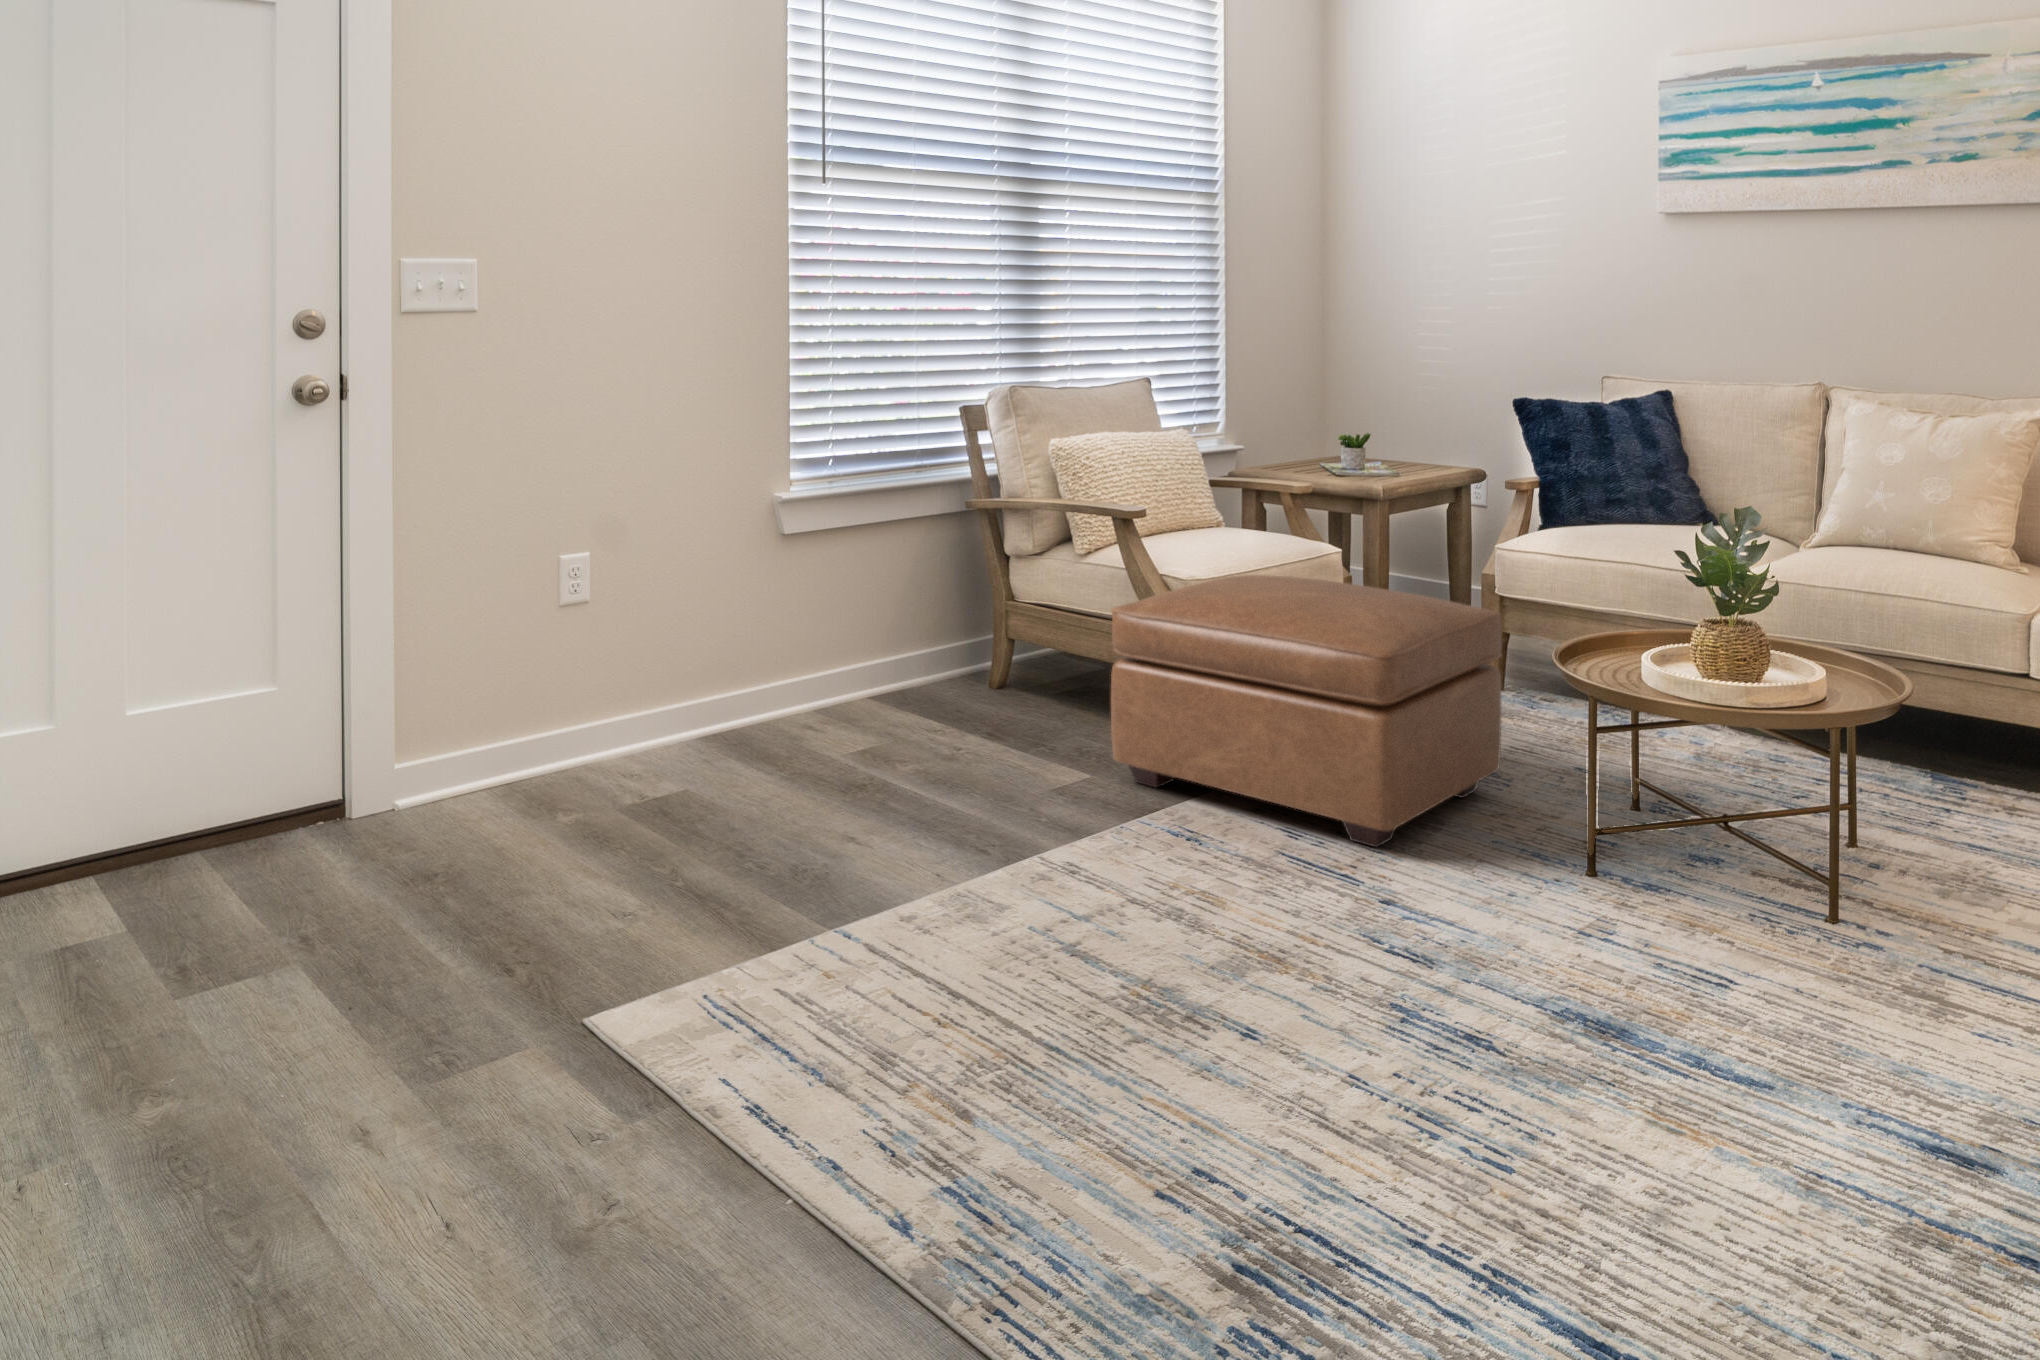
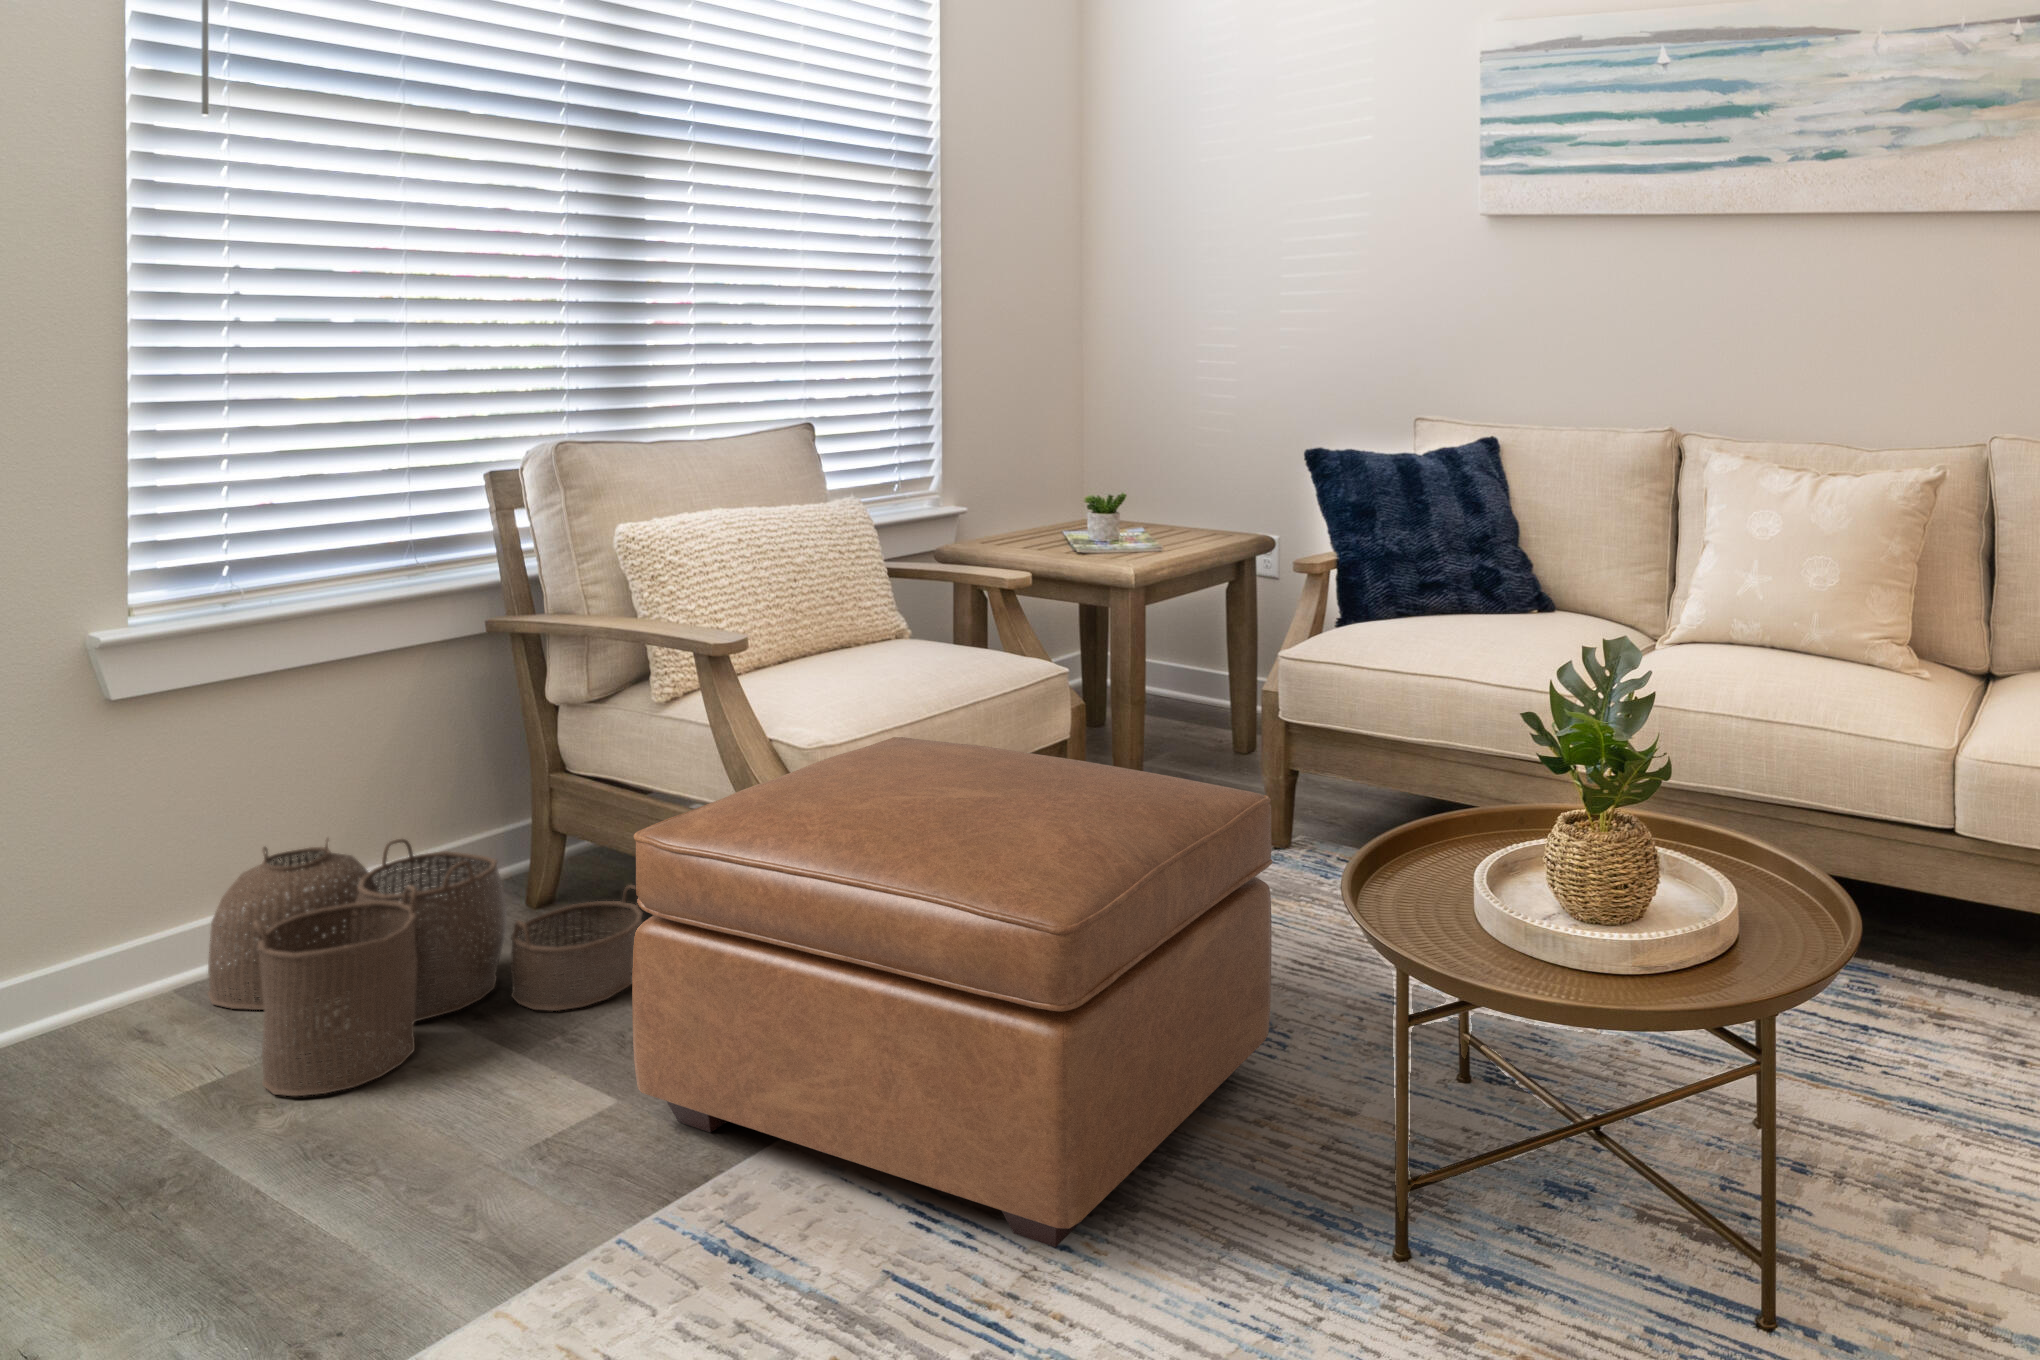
woven basket: none [838,624,1082,755] -> present [208,838,642,1096]

